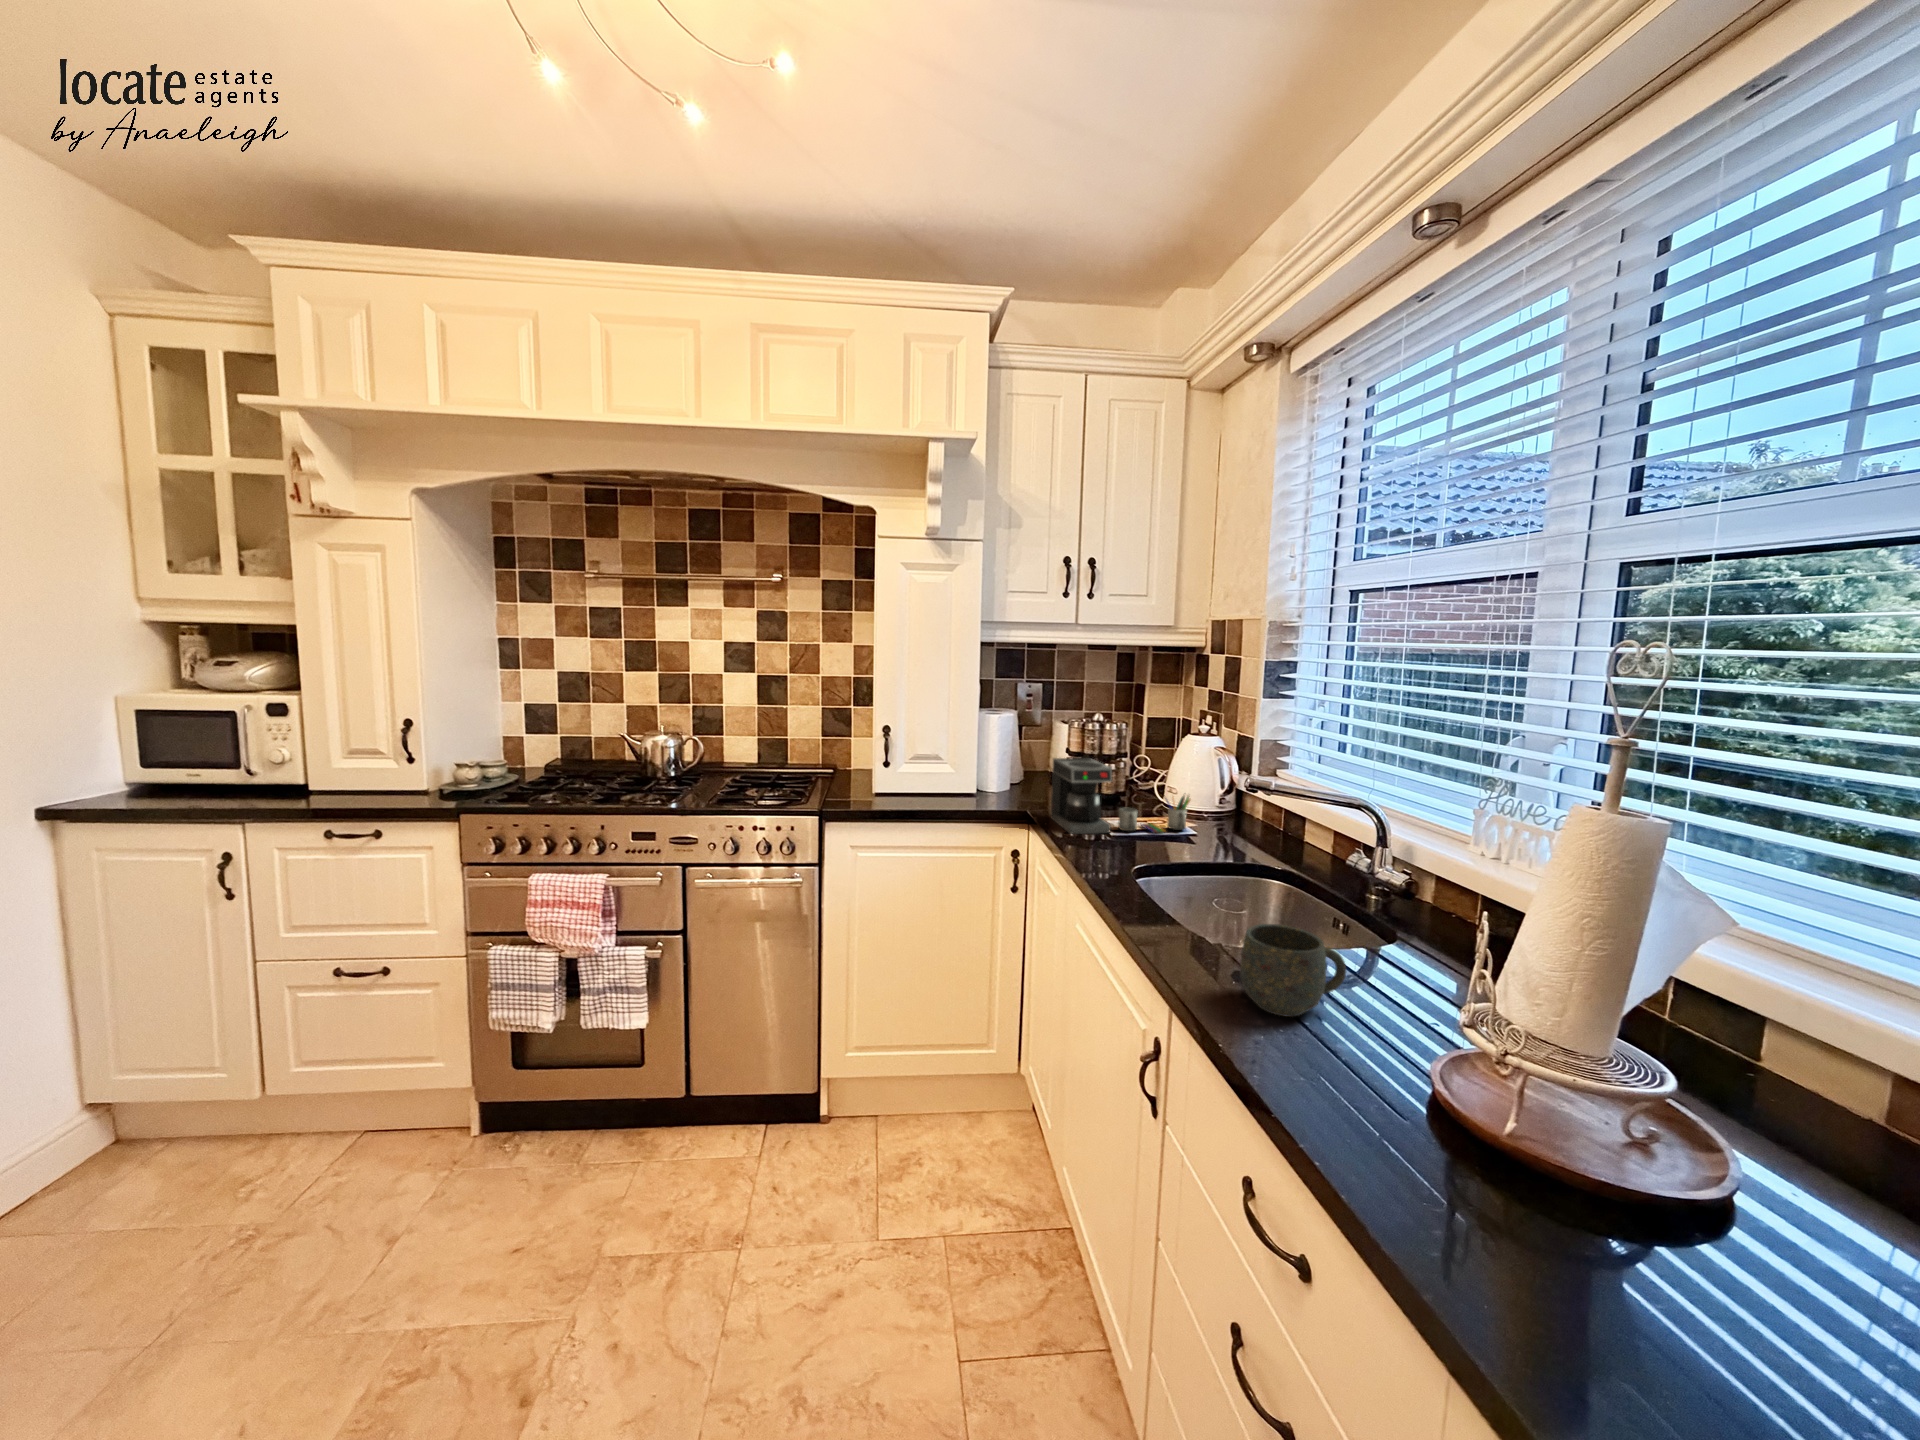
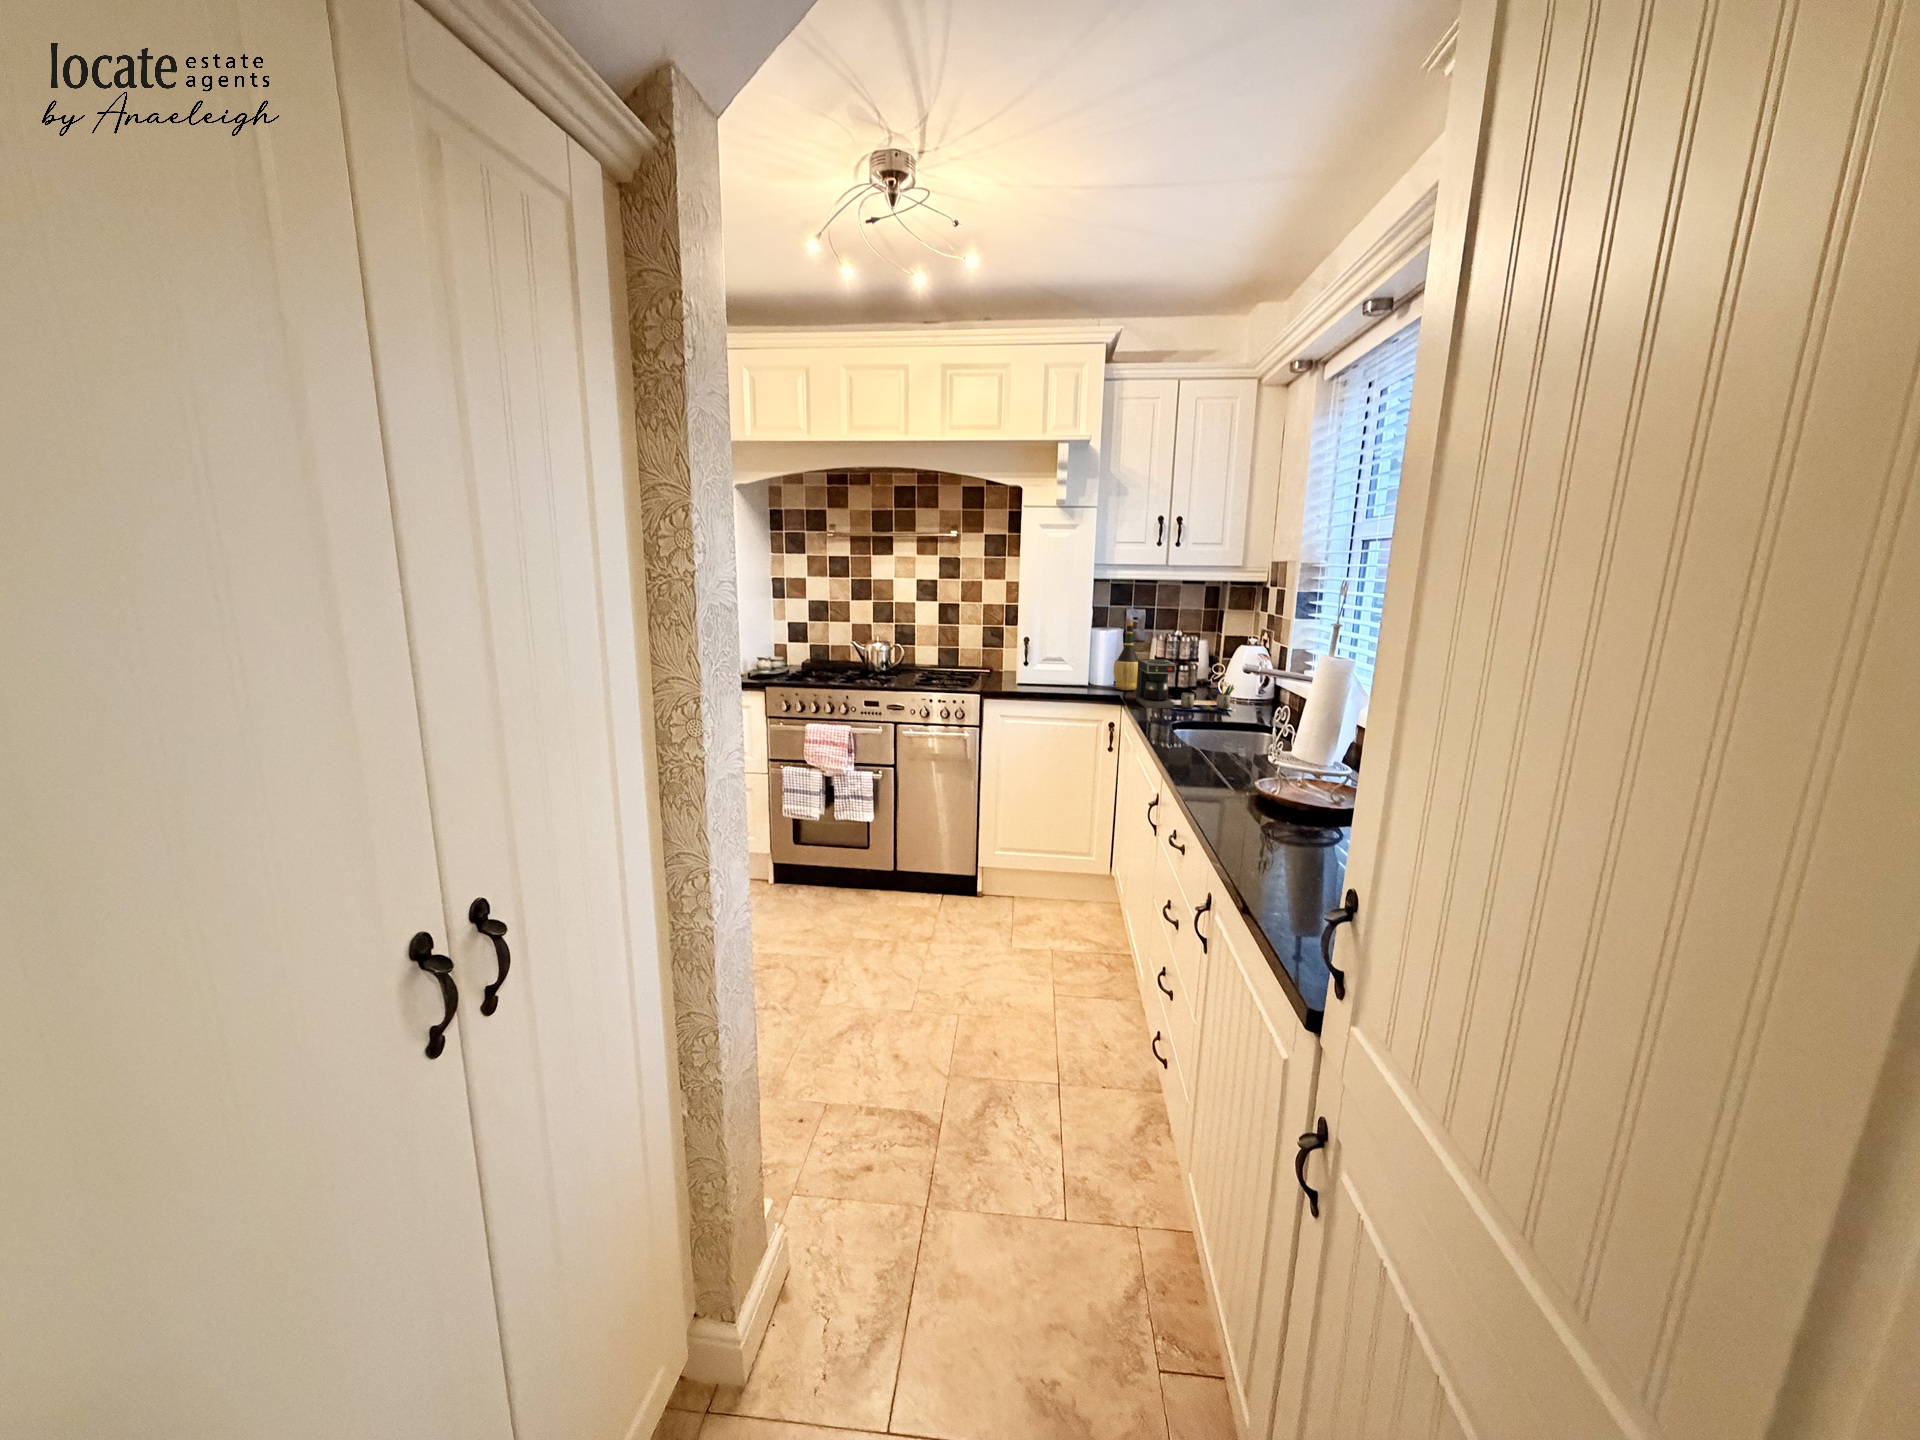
wine bottle: none [1011,702,1050,799] -> present [1114,621,1138,690]
mug: present [1240,924,1346,1017] -> none [1201,731,1258,775]

